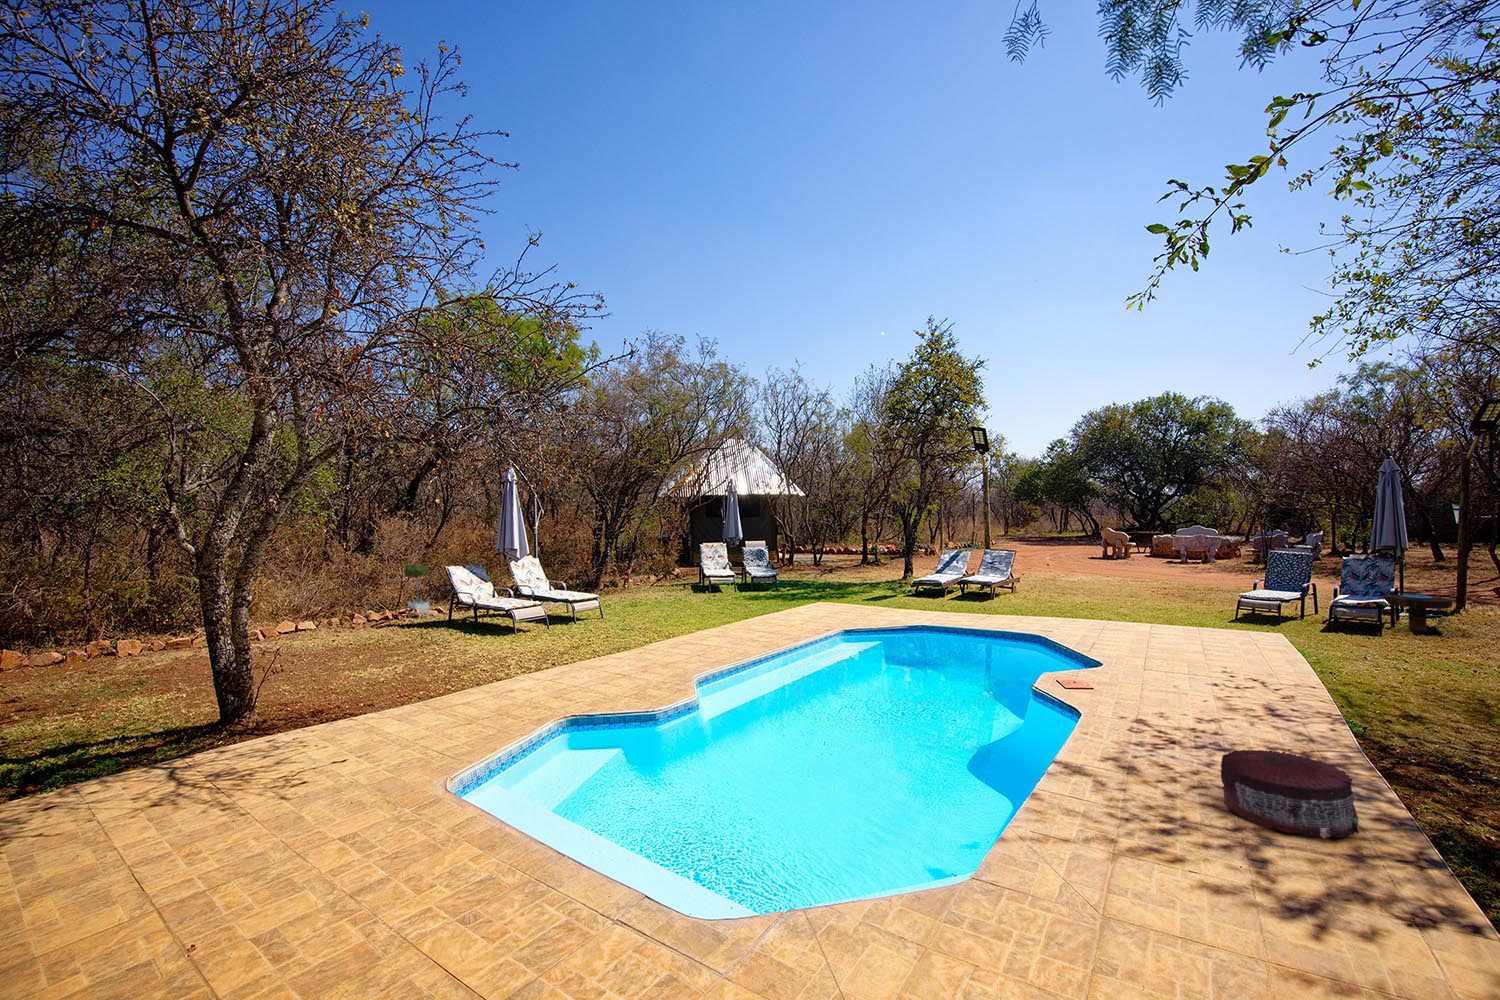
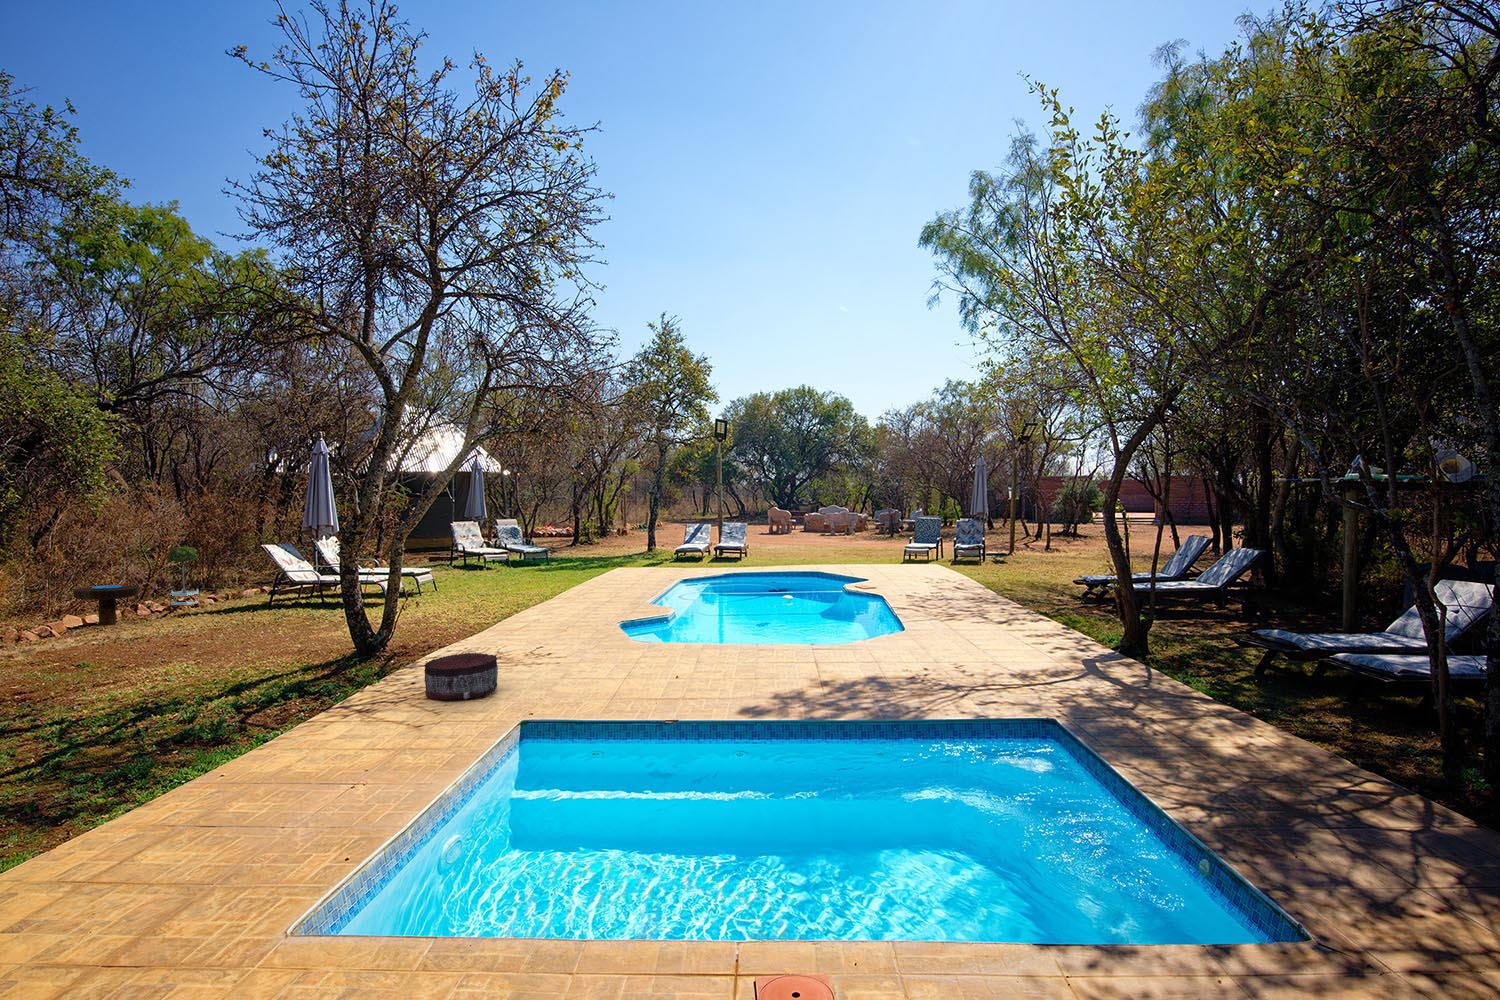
side table: present [1383,595,1453,632] -> present [73,585,140,625]
pouf: present [1221,750,1359,838] -> present [424,653,498,700]

